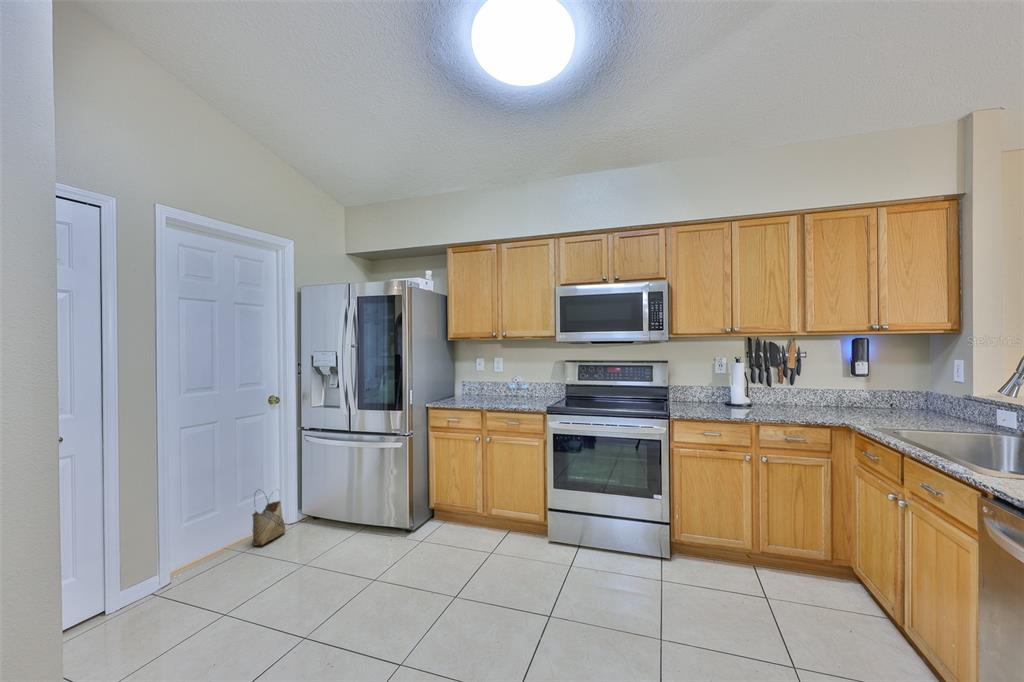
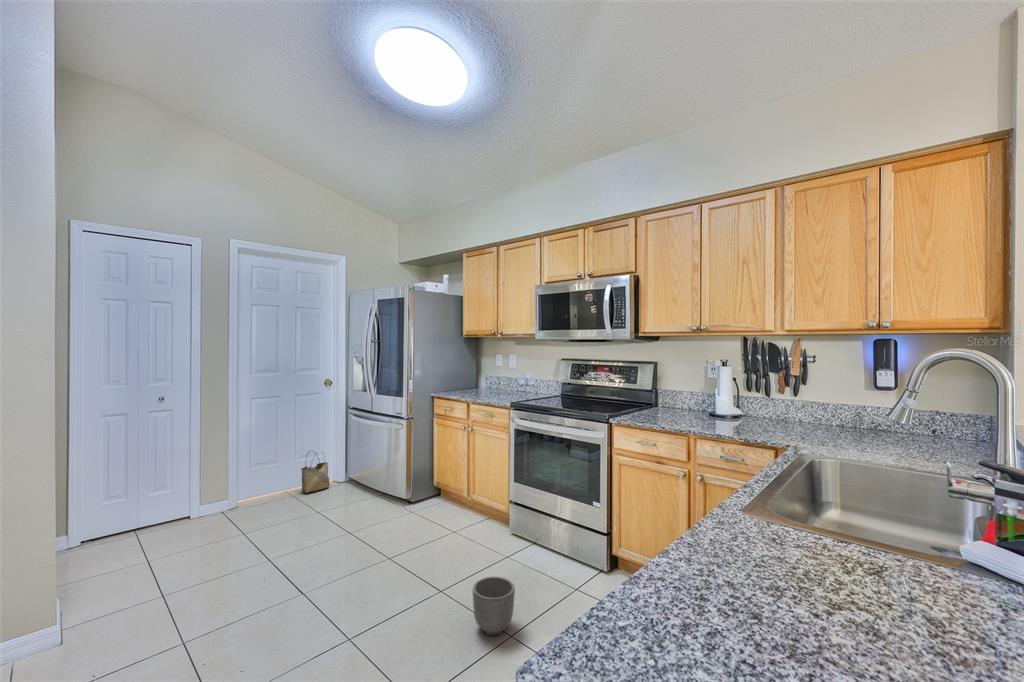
planter: none [623,587,668,648] -> present [473,577,515,635]

